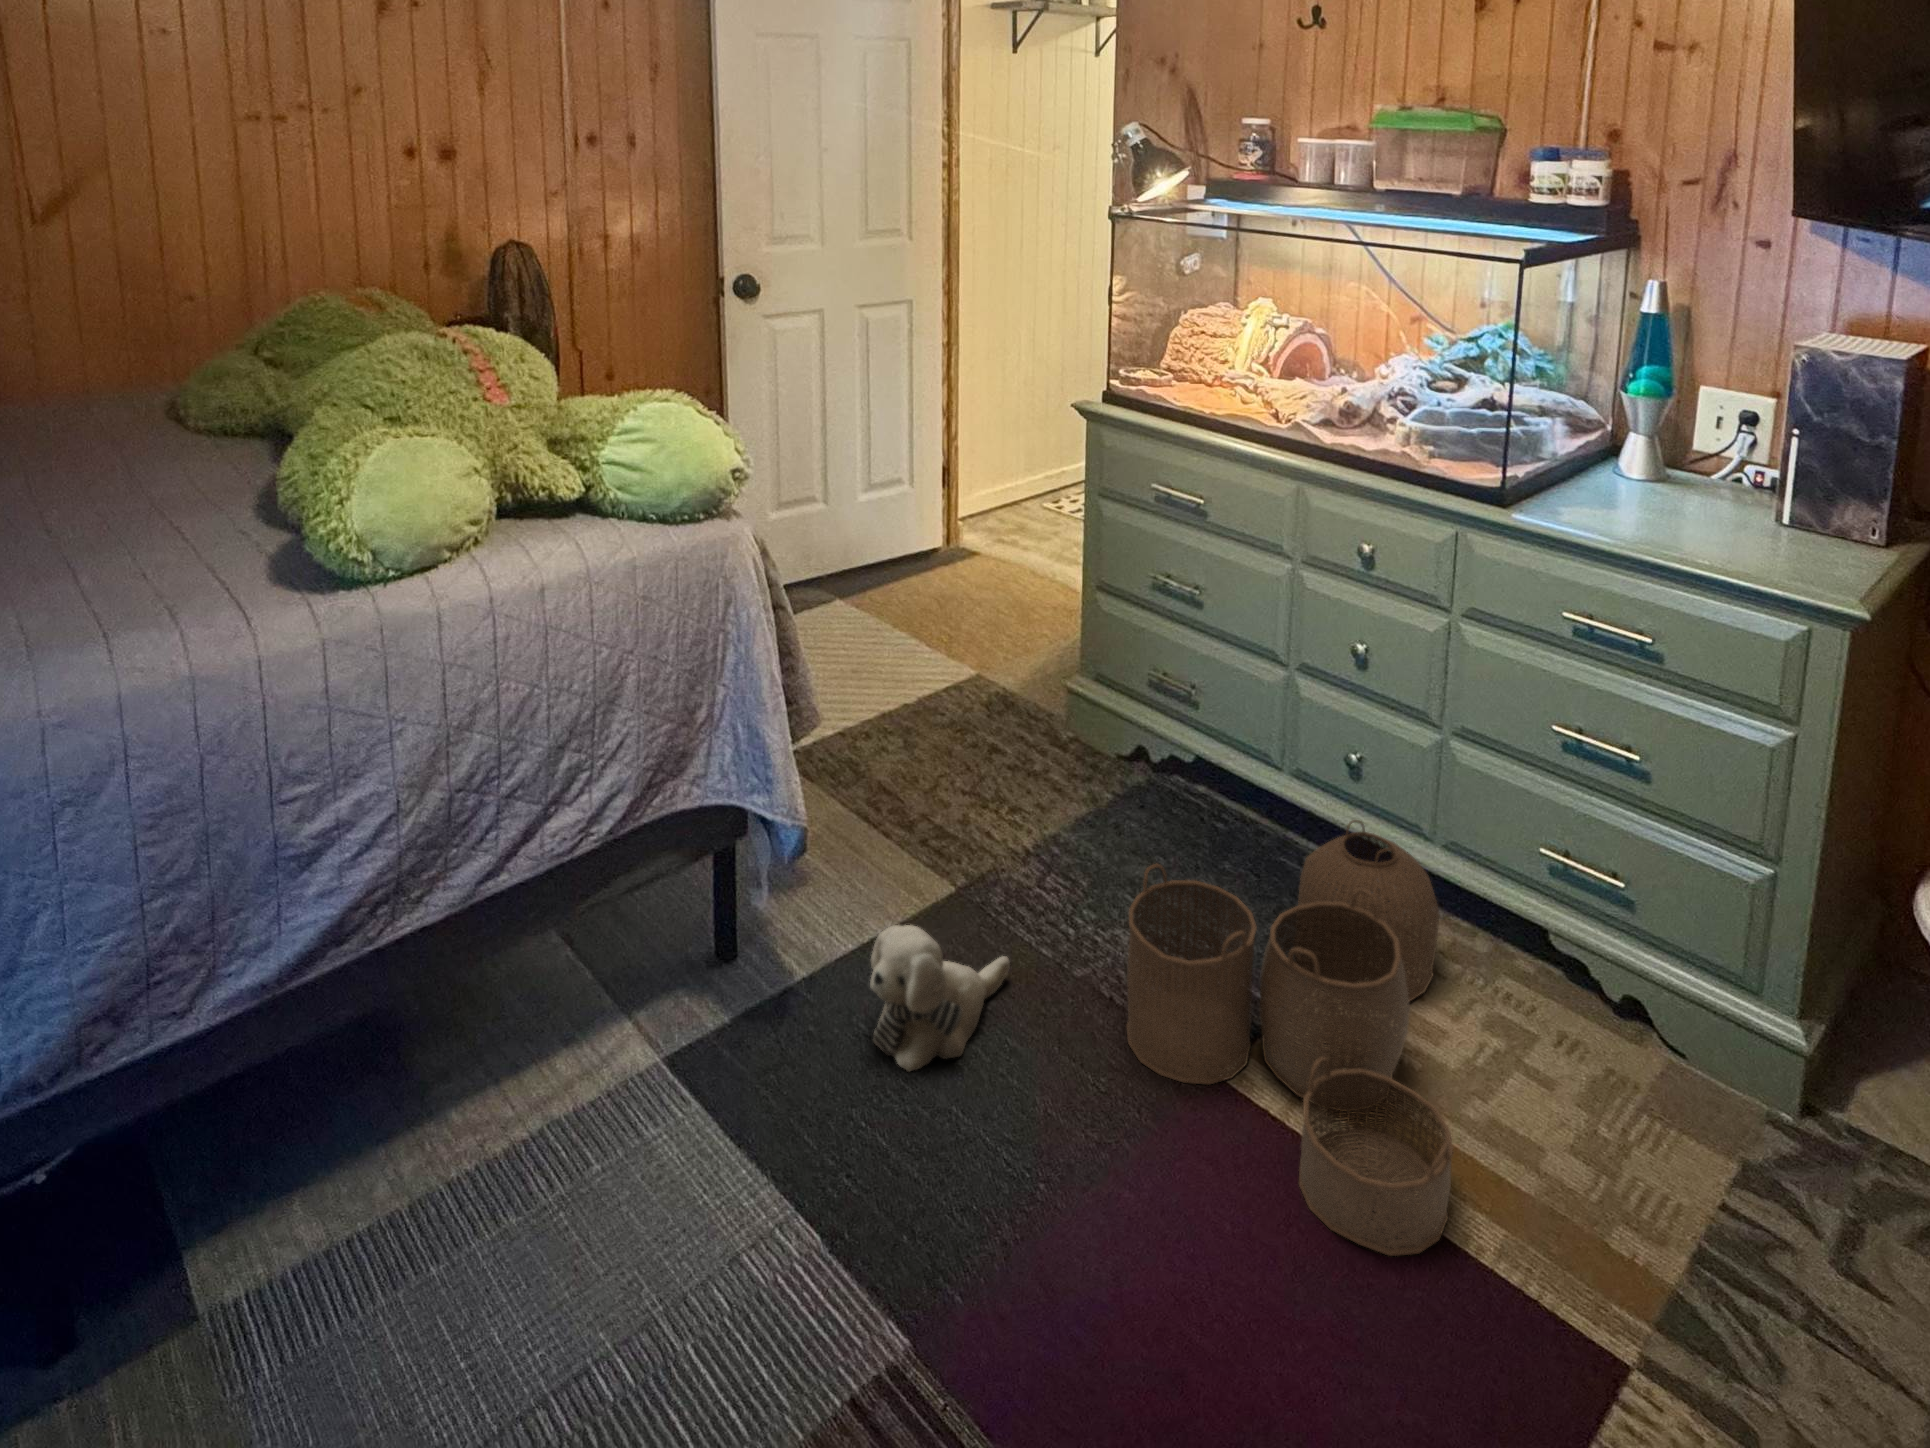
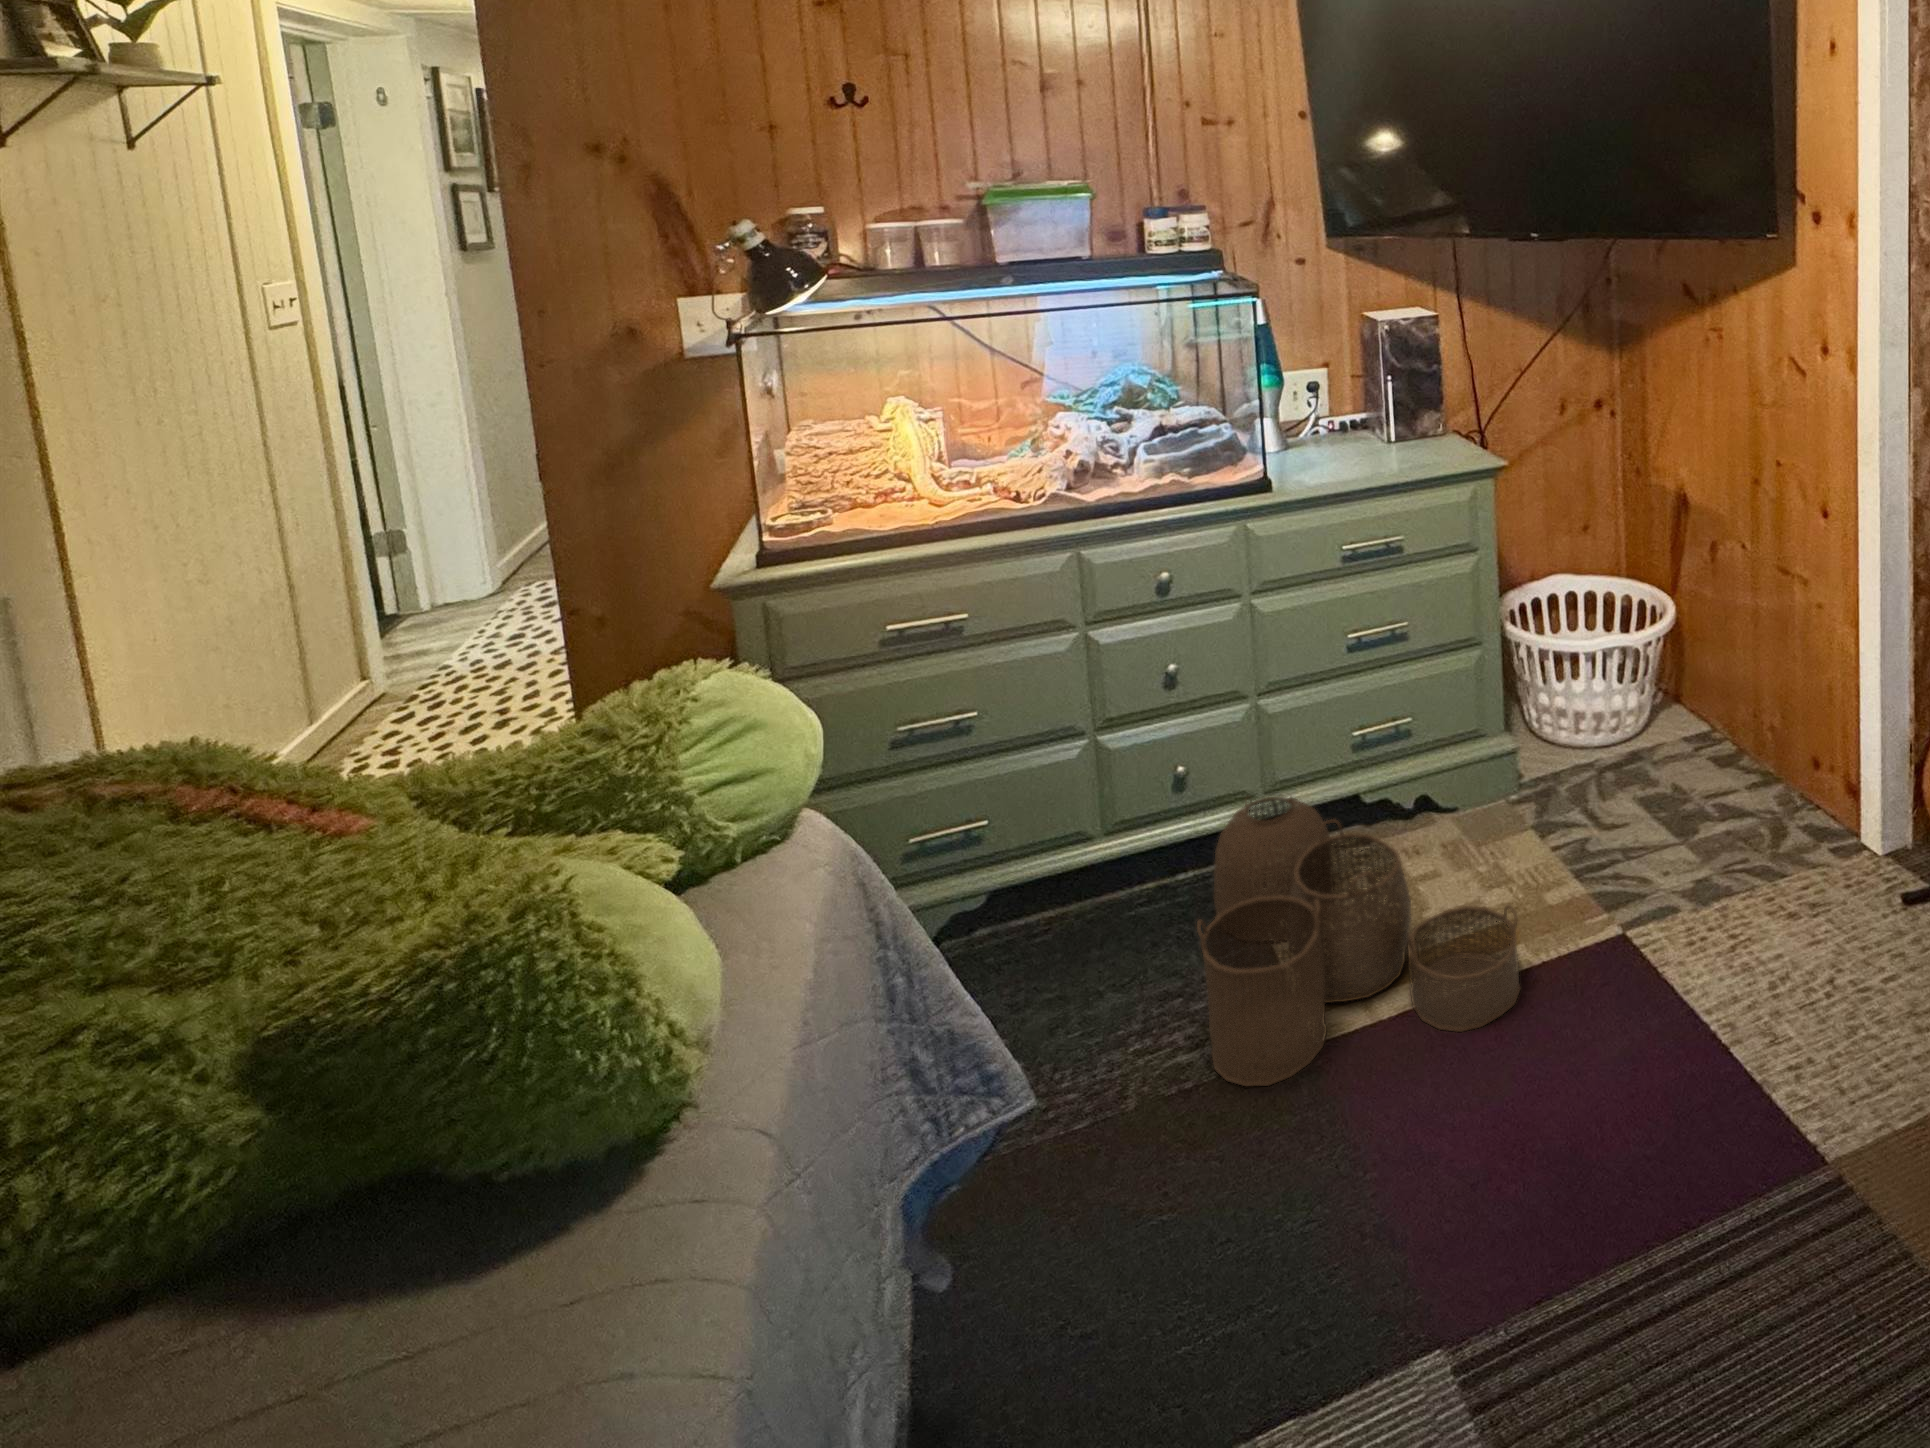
plush toy: present [870,925,1010,1072] -> none [1029,1135,1167,1318]

